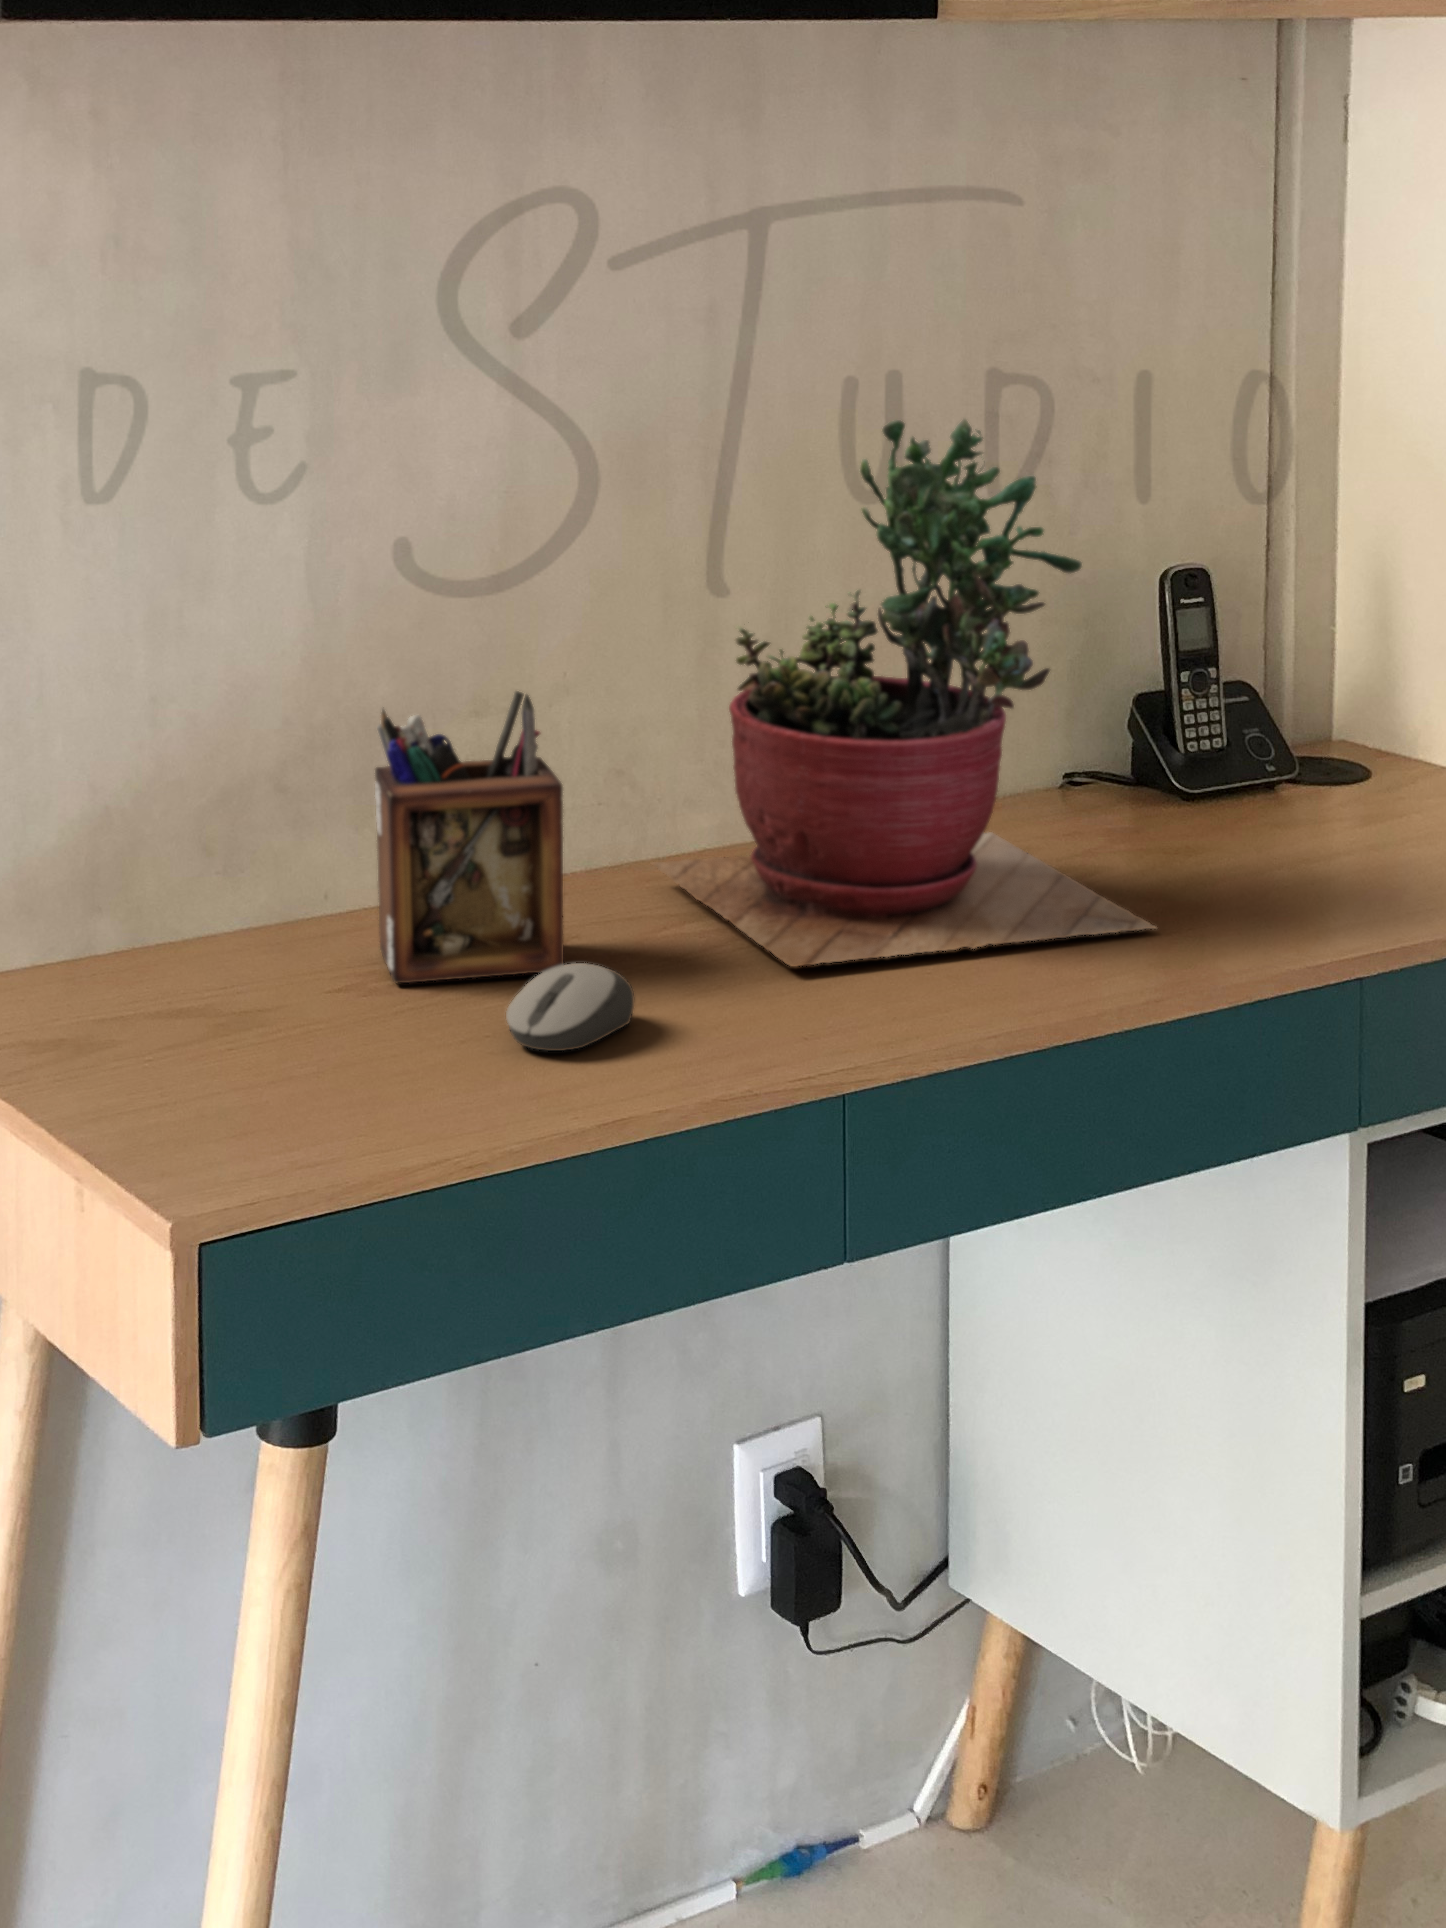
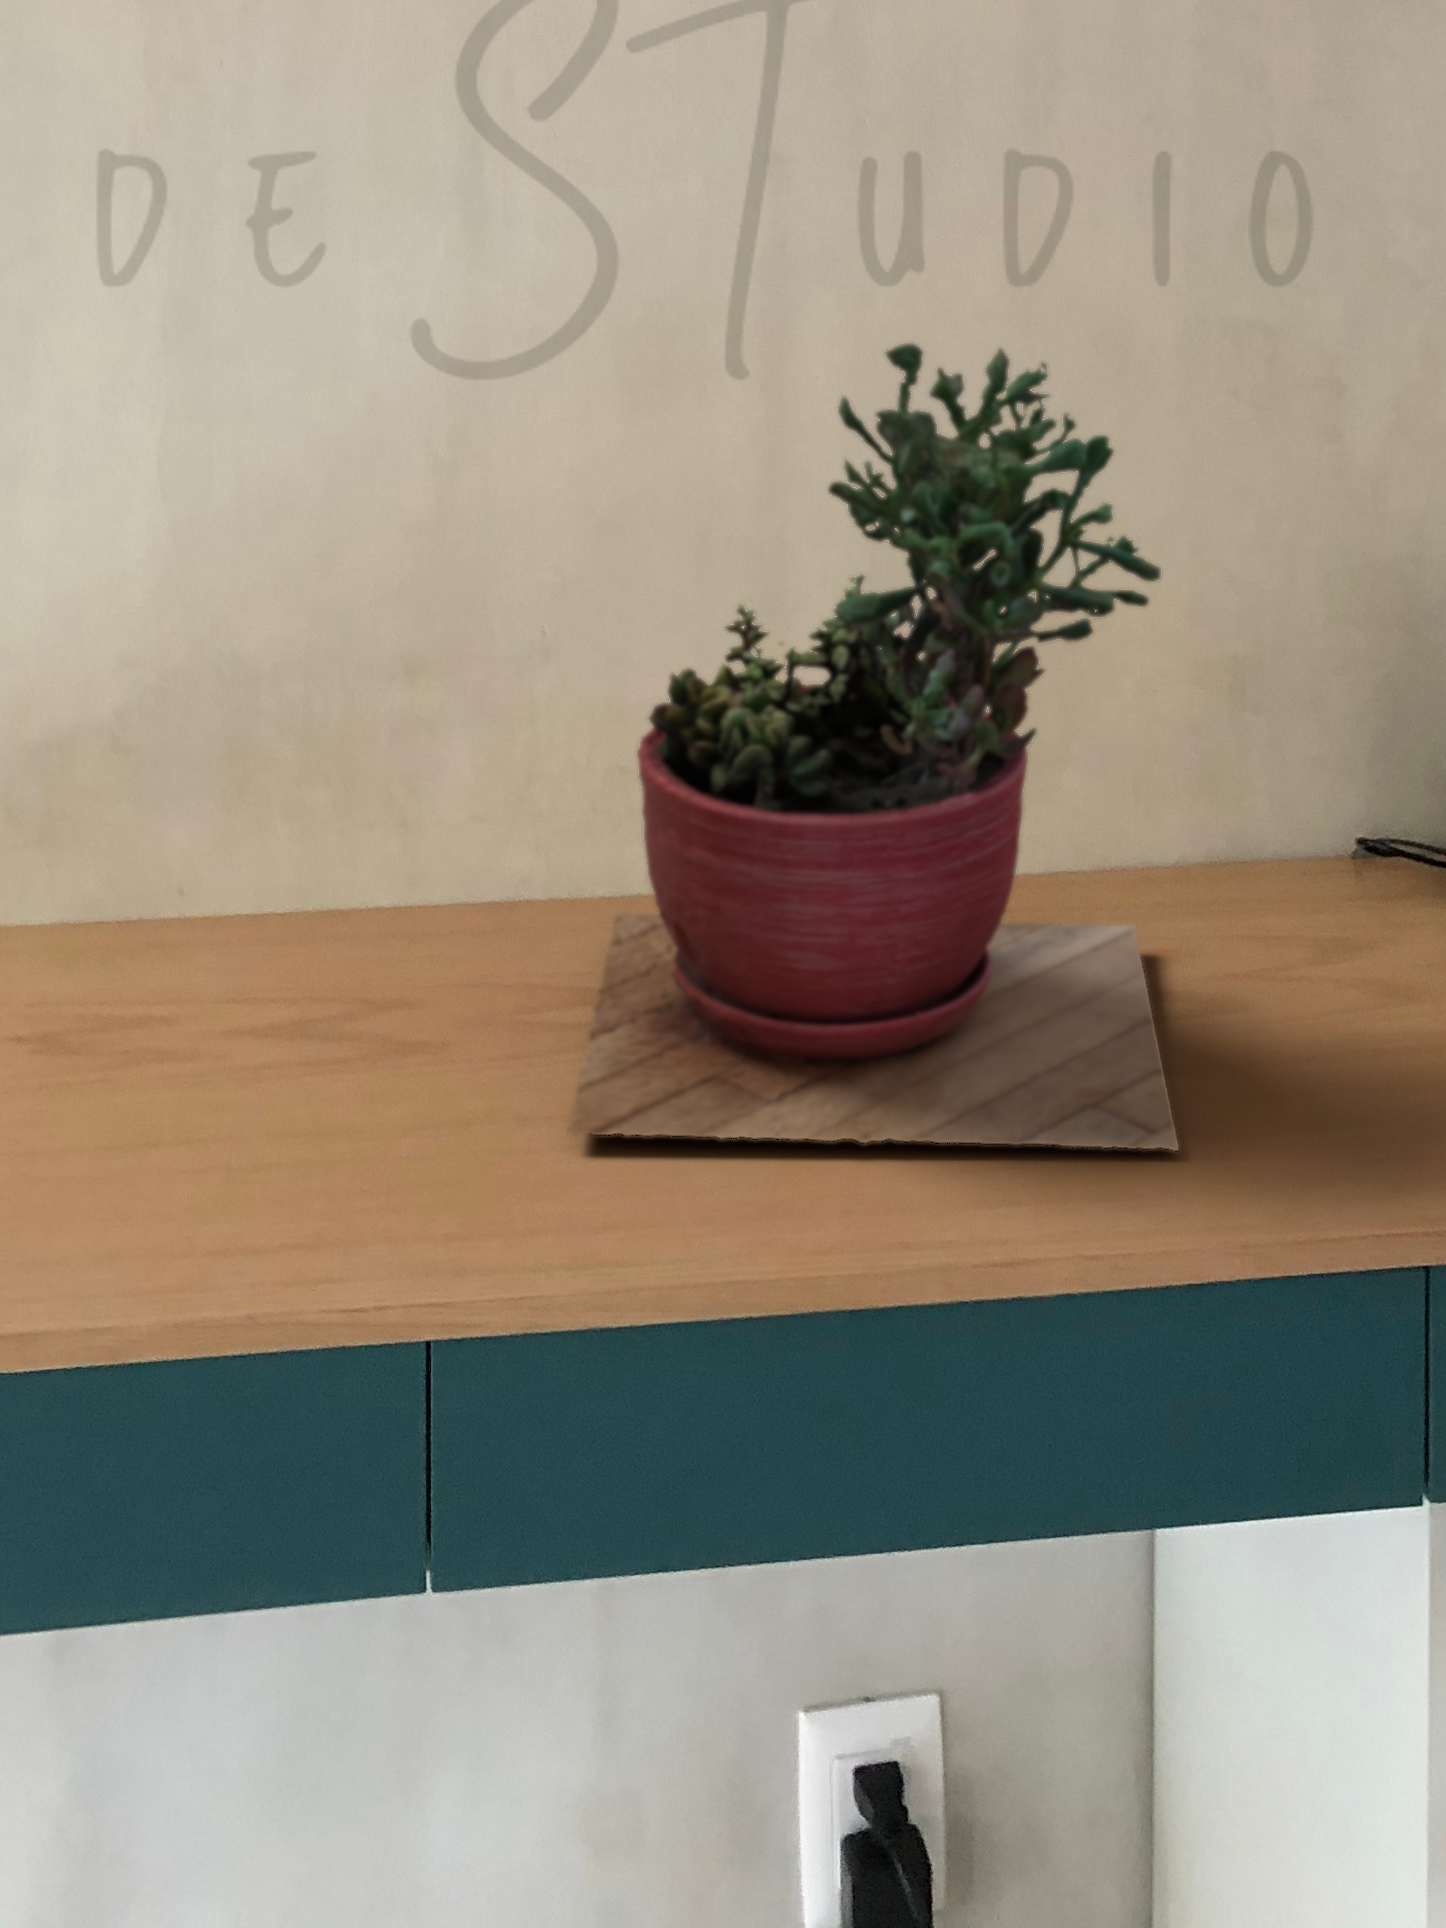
desk organizer: present [375,691,564,984] -> none [75,678,355,1082]
computer mouse: present [506,963,634,1051] -> none [41,1095,267,1235]

